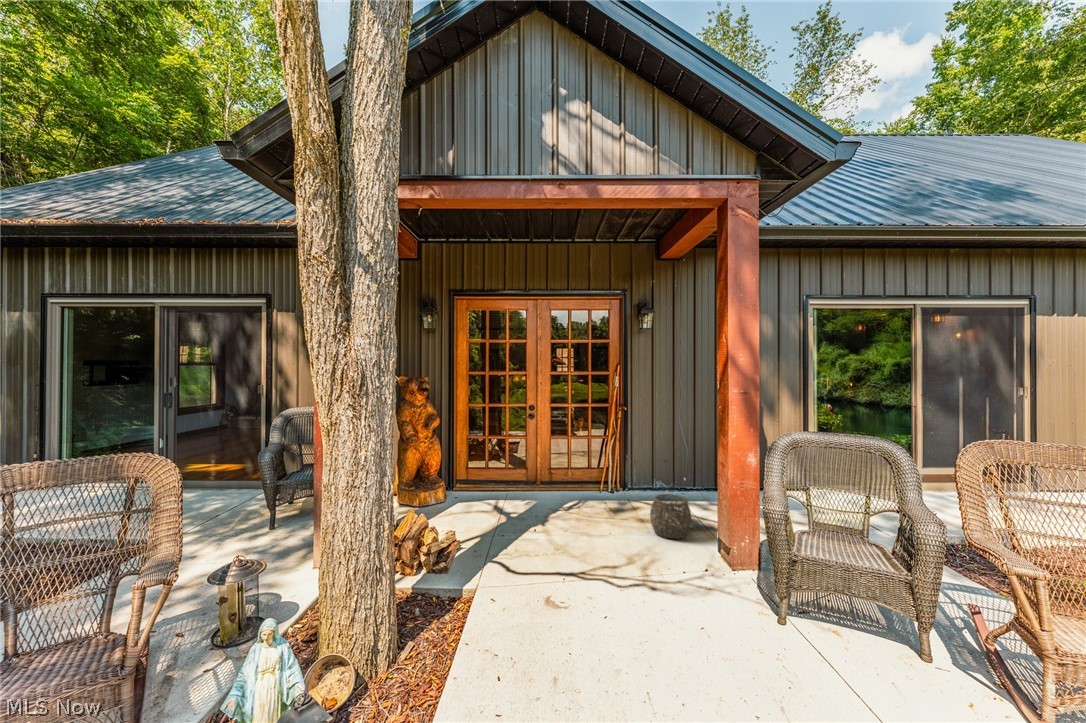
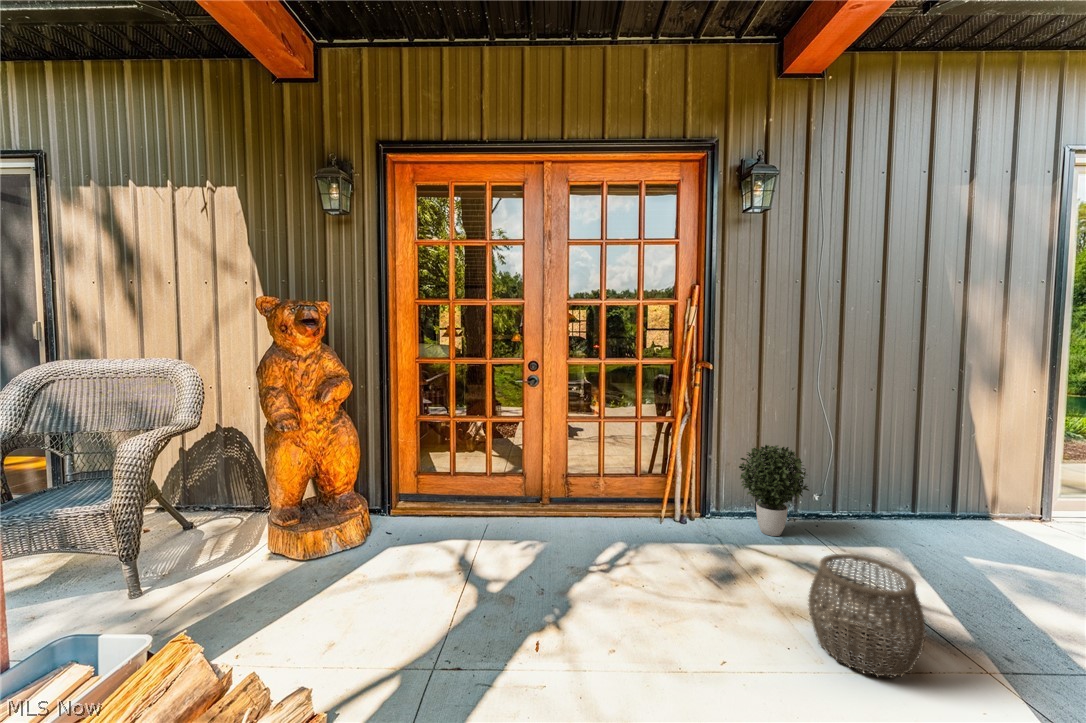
potted plant: none [640,450,674,498] -> present [739,445,809,536]

